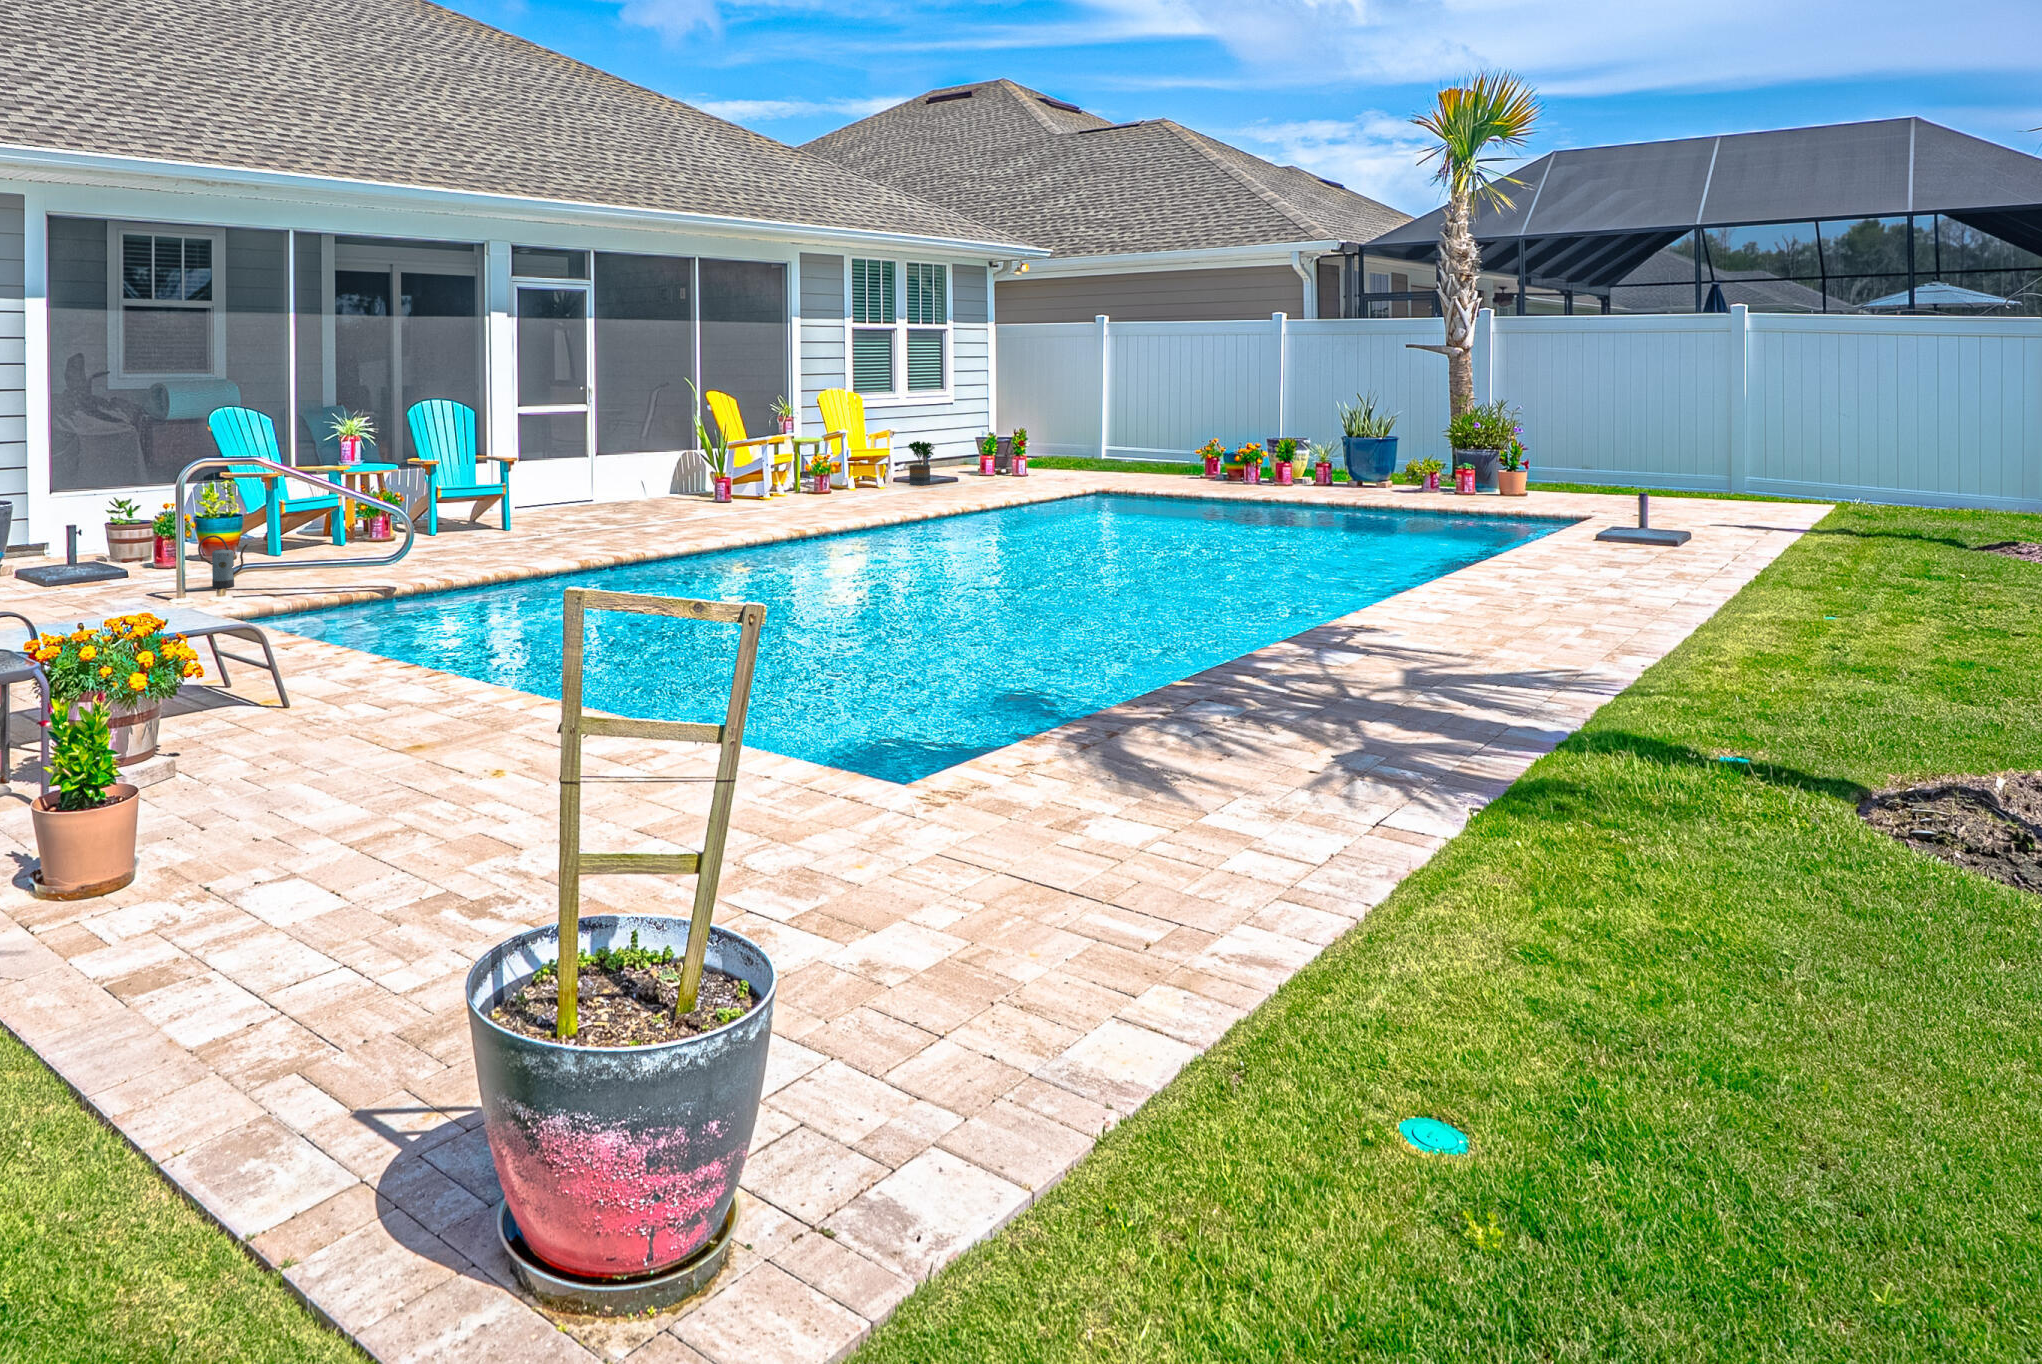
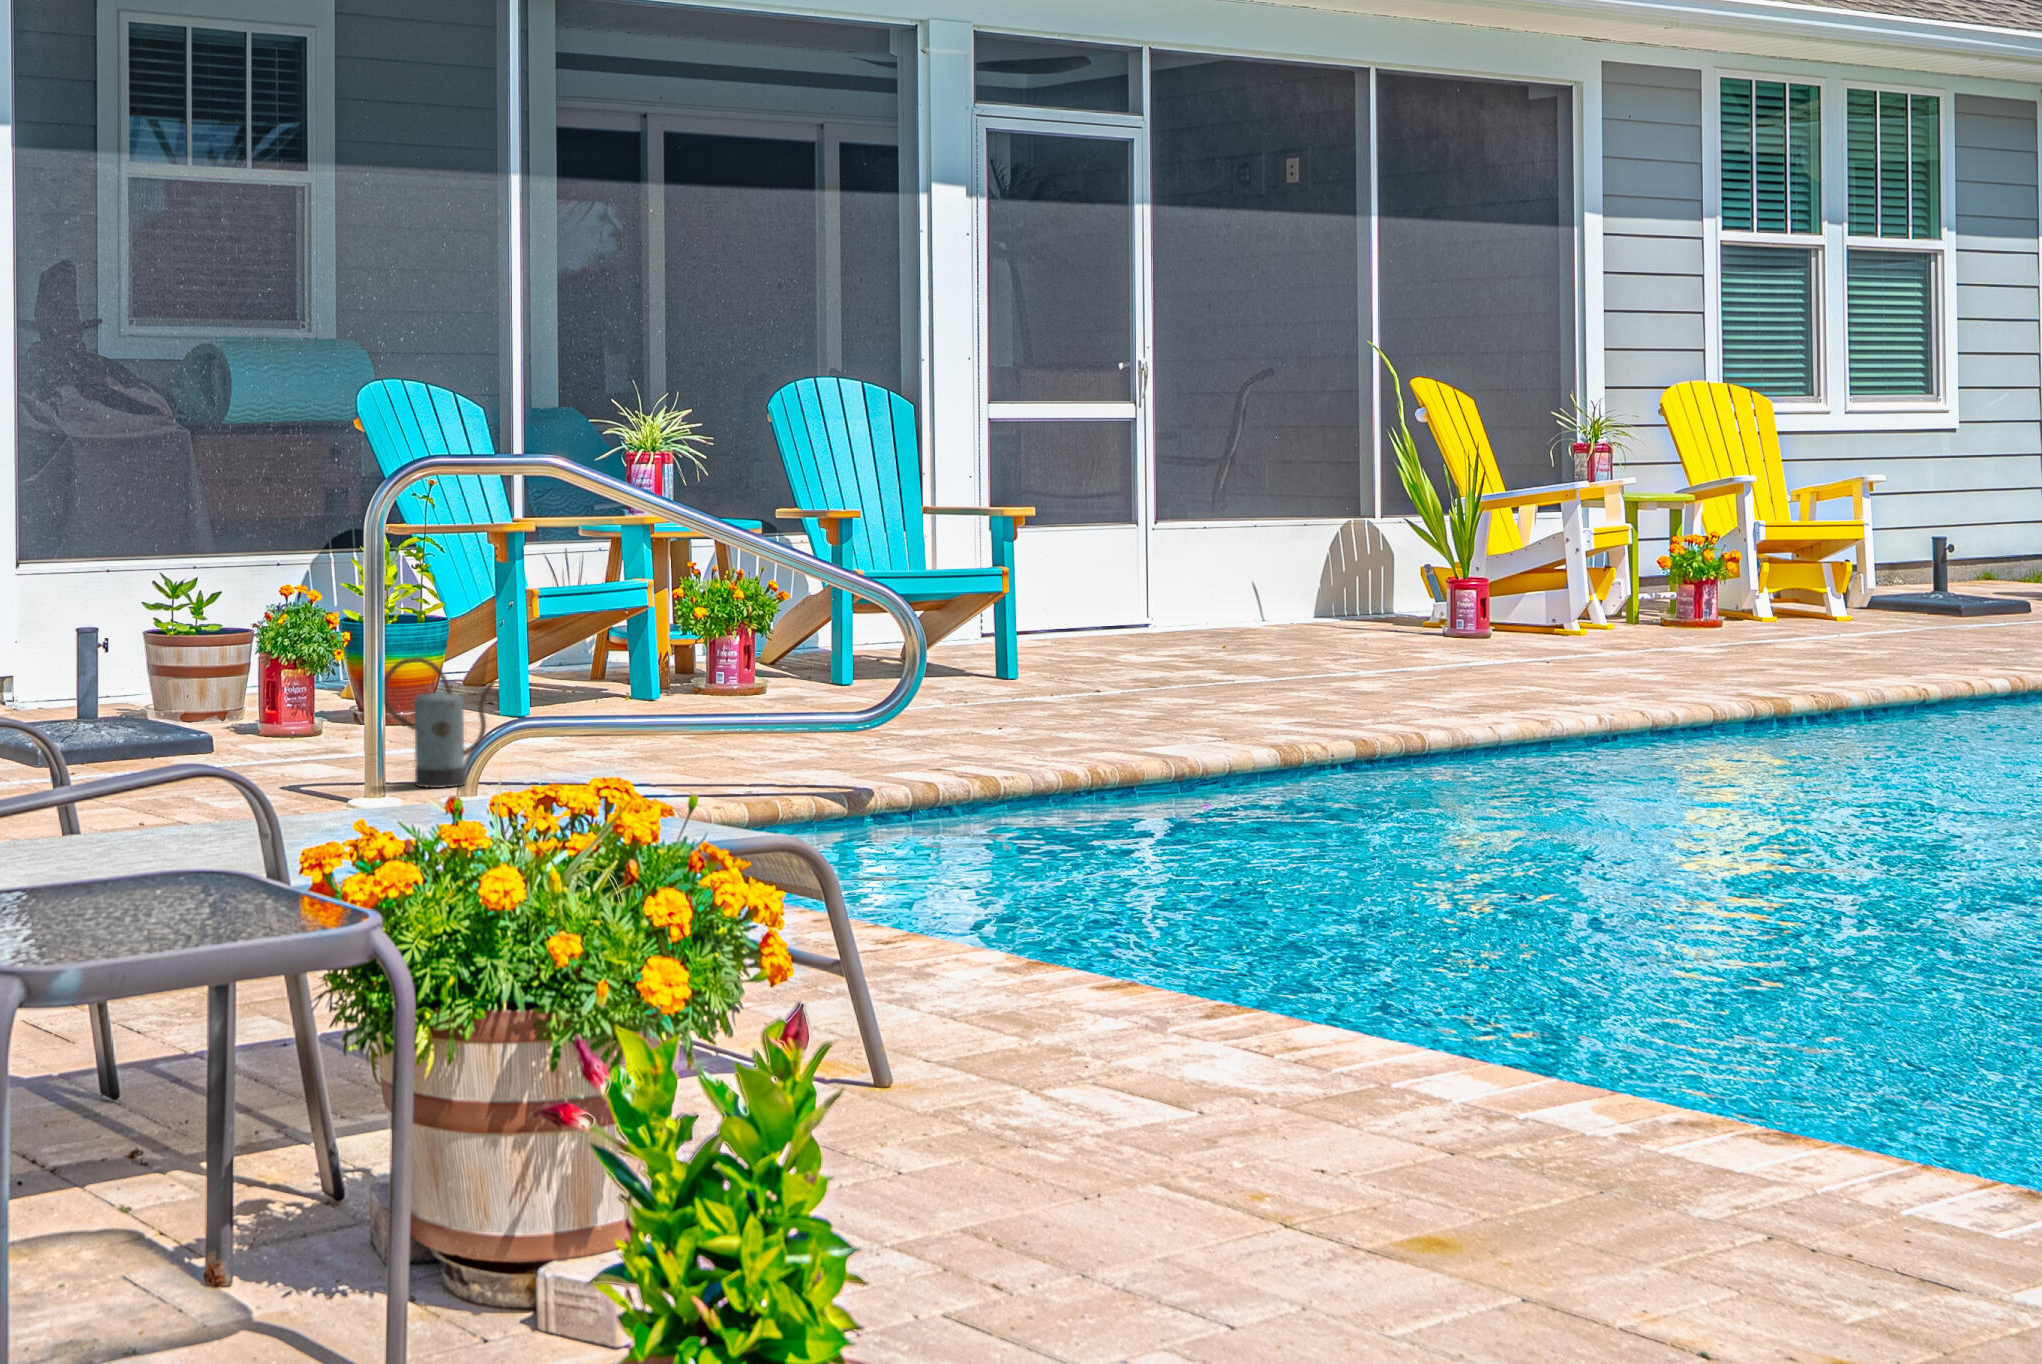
potted tree: present [908,441,935,486] -> none [1864,497,1943,605]

